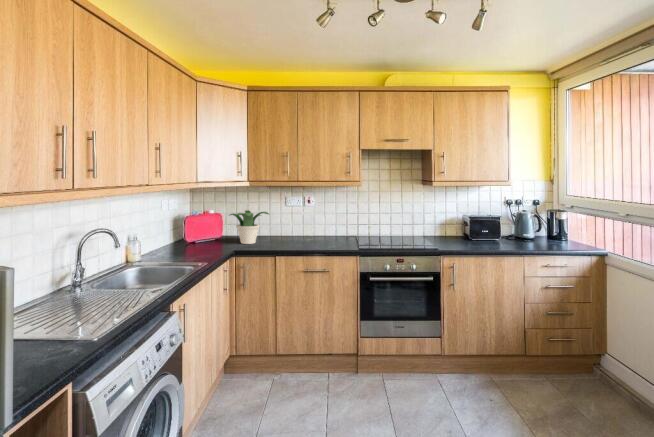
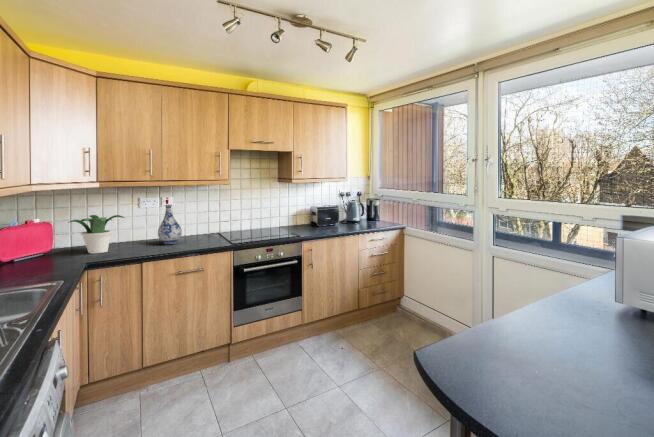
vase: none [297,205,318,242] -> present [158,205,182,244]

